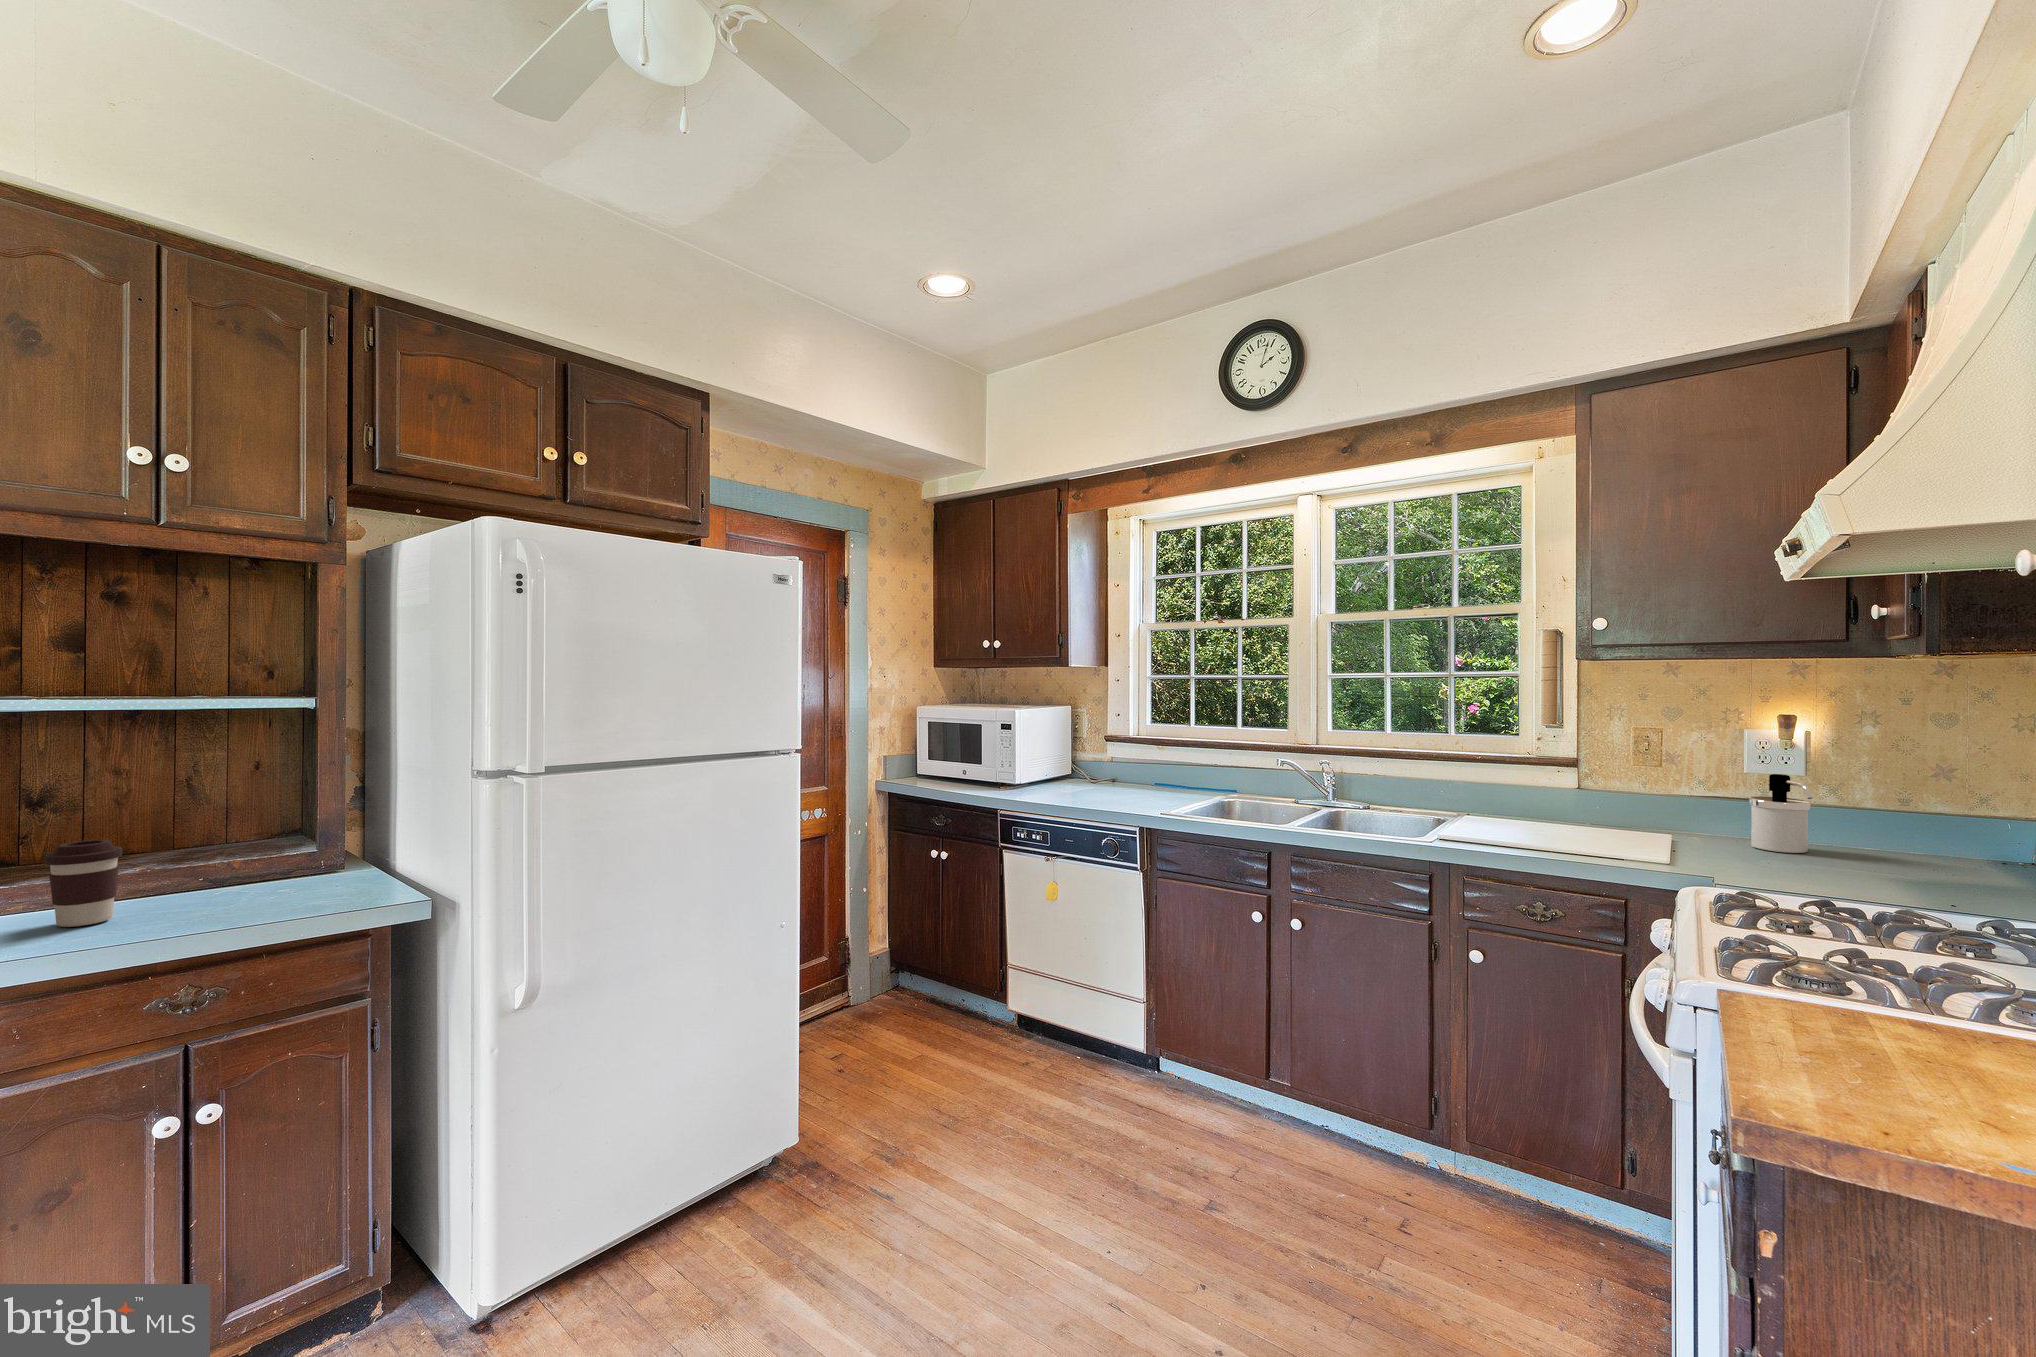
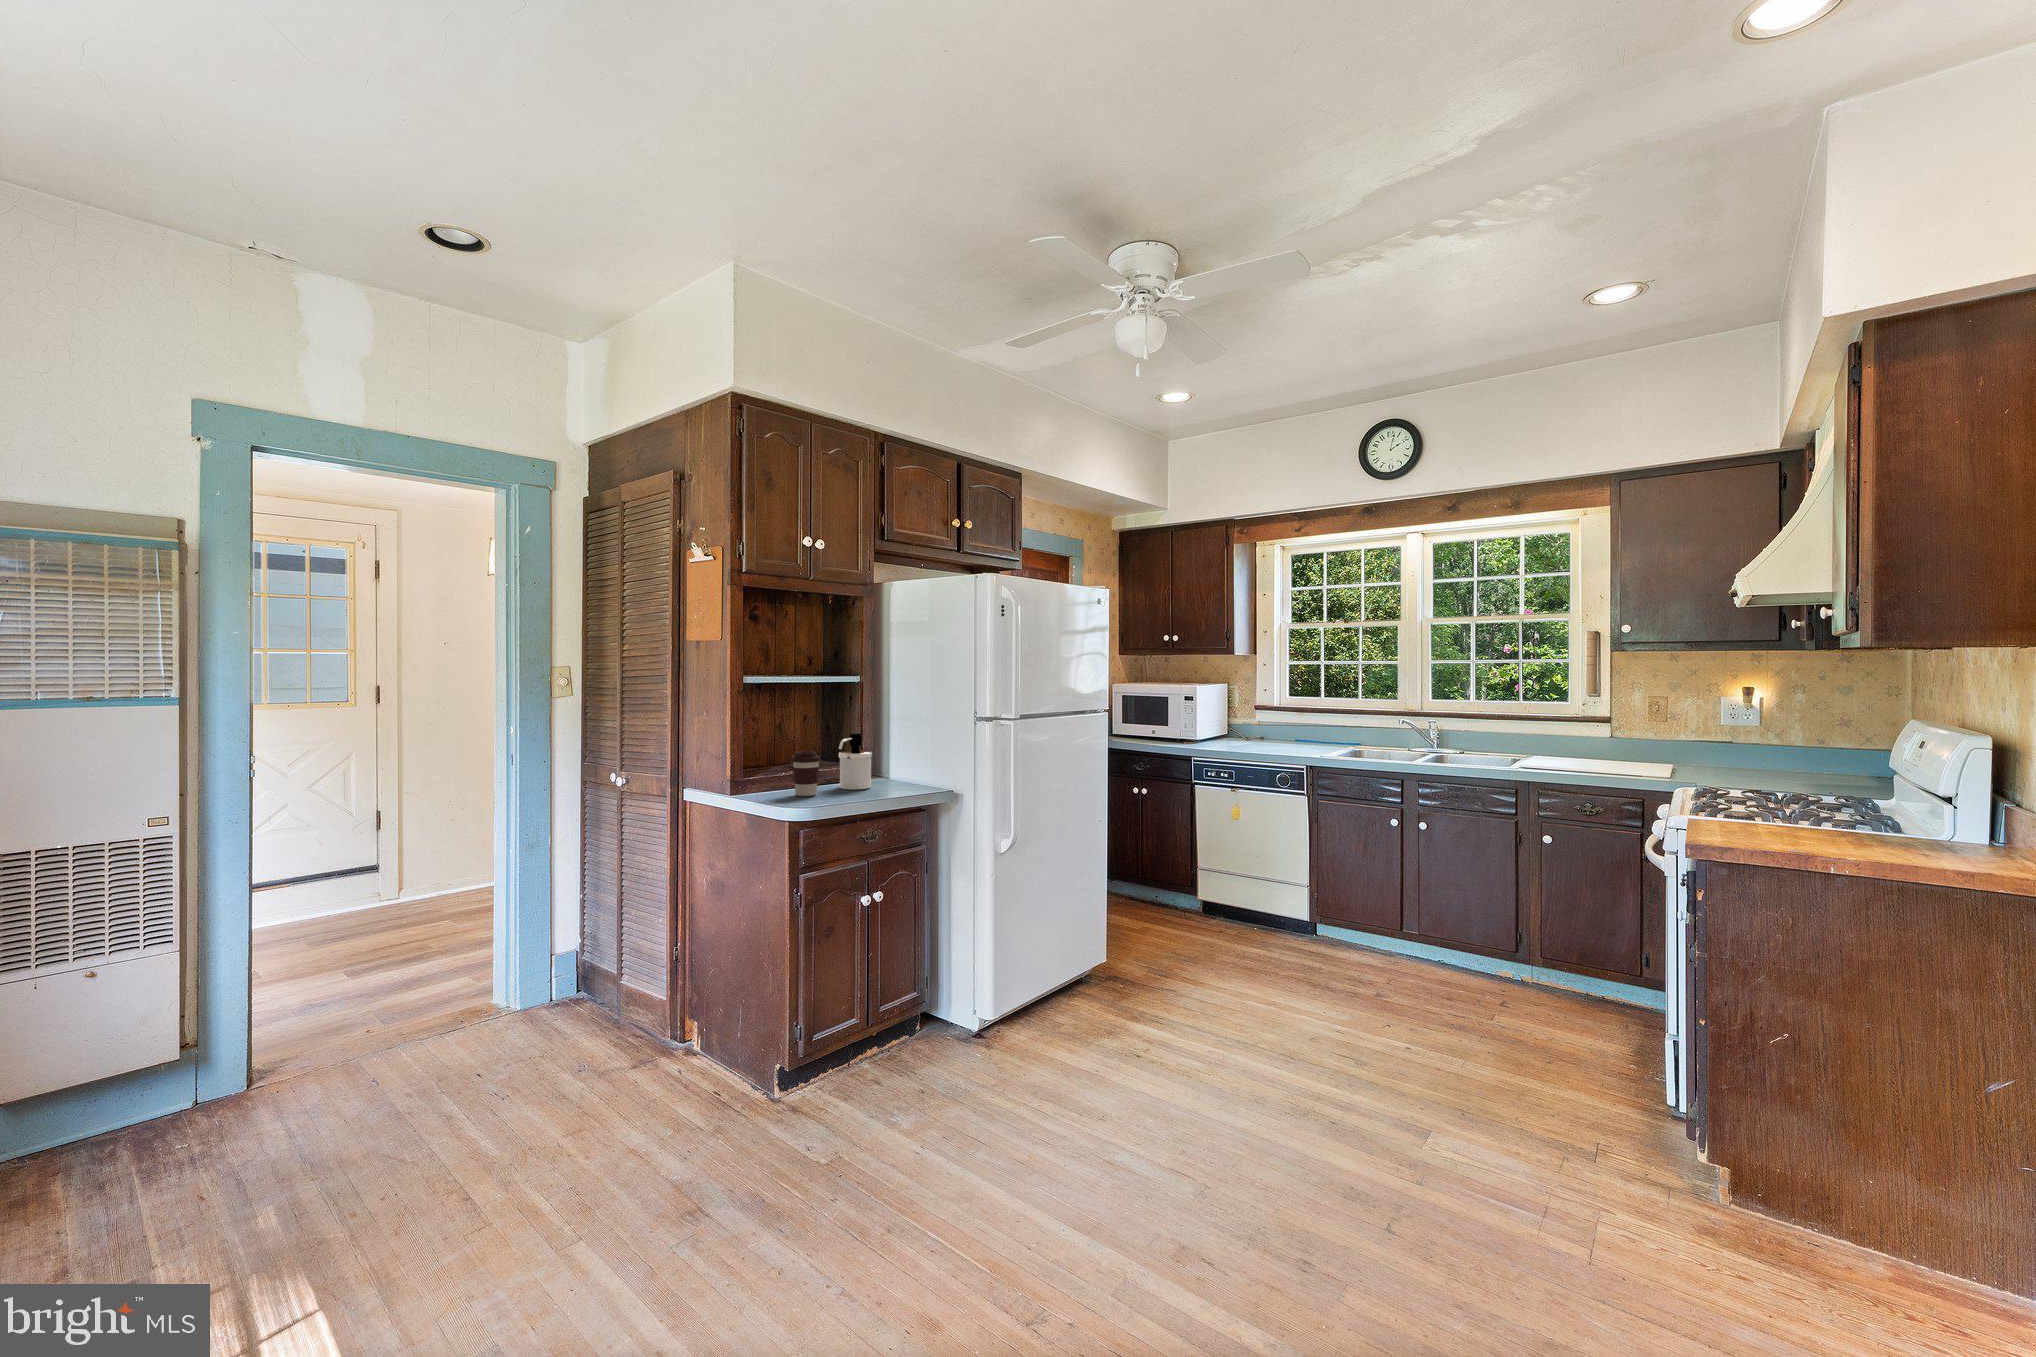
soap dispenser: present [1749,774,1812,853] -> present [839,733,872,790]

